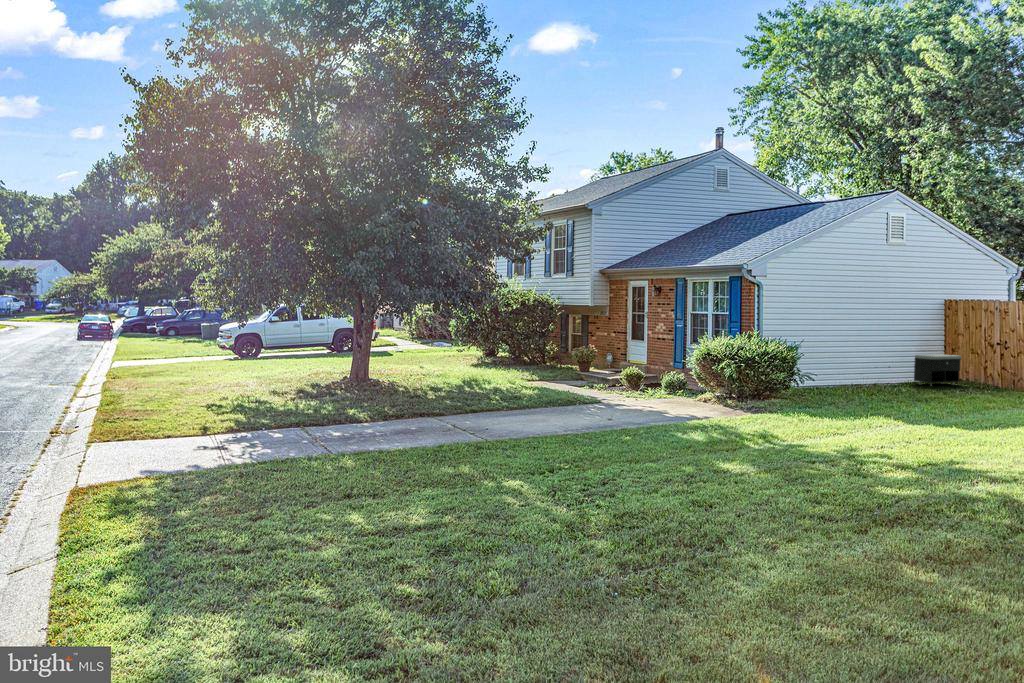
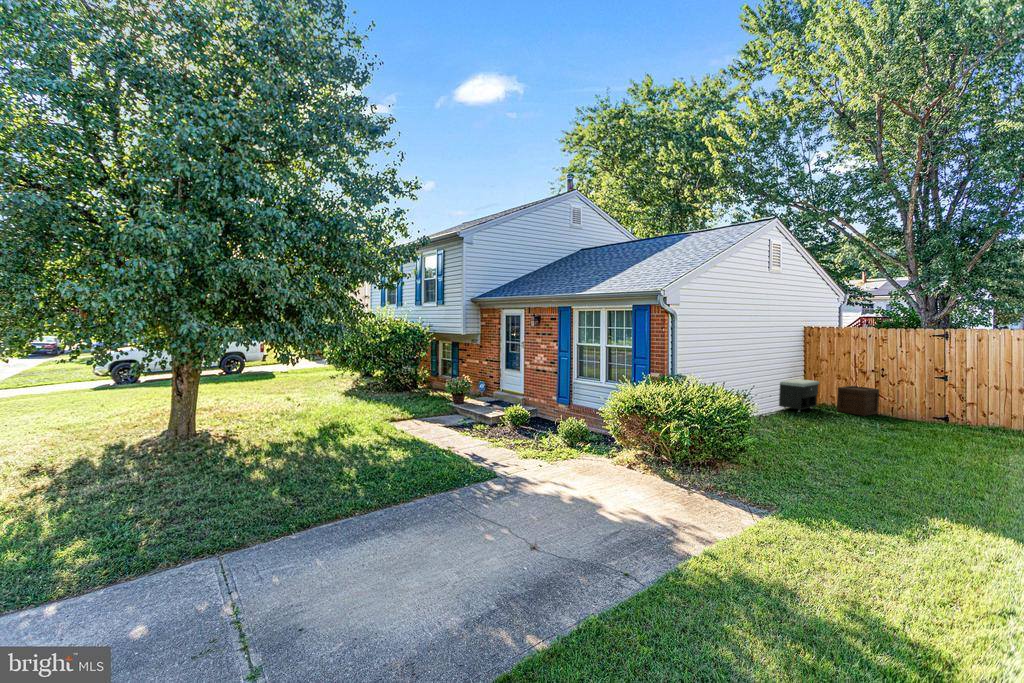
wooden crate: none [975,361,1018,389] -> present [837,386,879,416]

